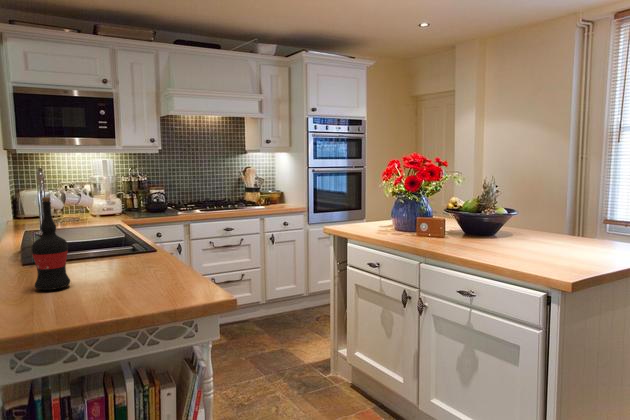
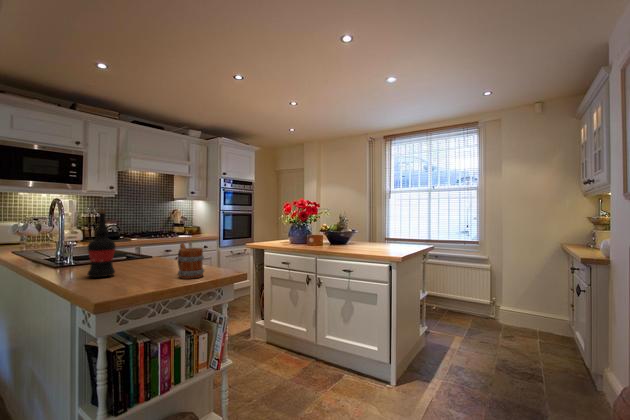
mug: none [134,246,172,303] -> present [178,243,204,279]

